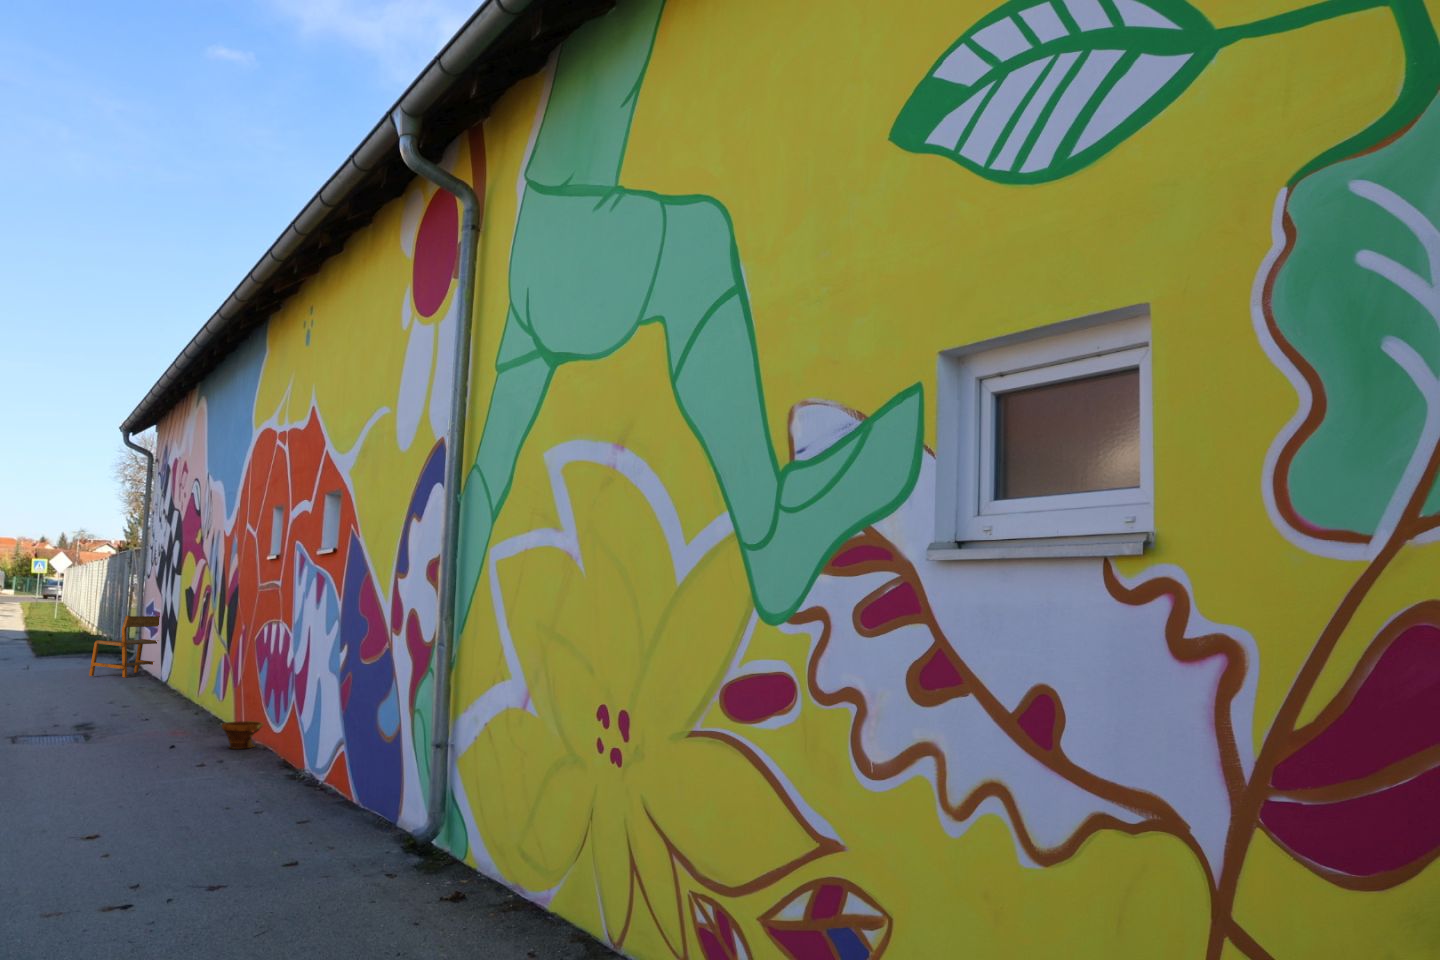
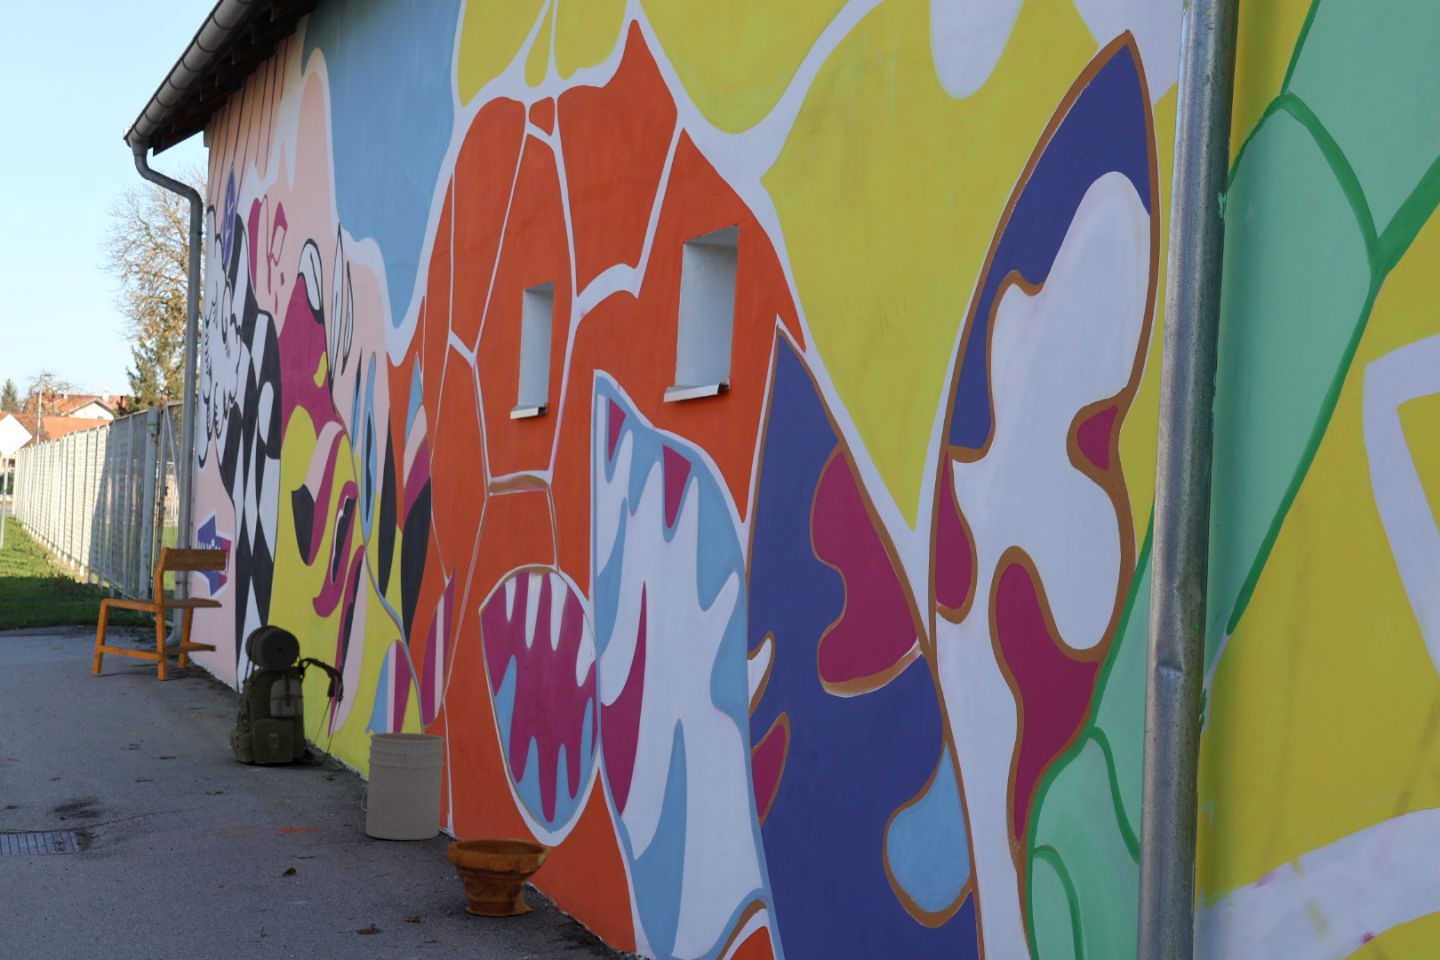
backpack: none [148,648,202,707] -> present [228,625,344,765]
bucket: none [198,687,234,729] -> present [361,733,444,840]

